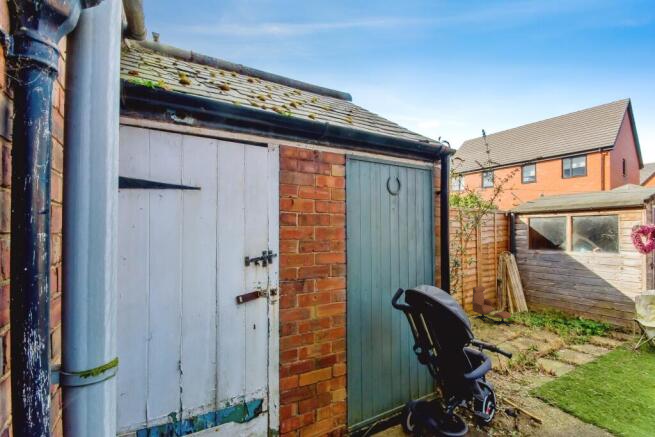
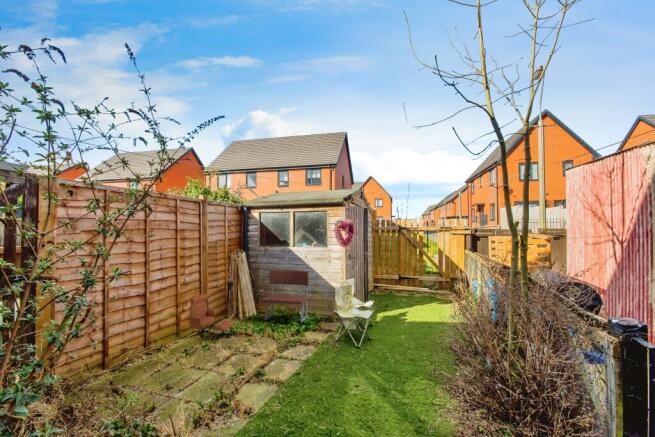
bench: none [535,272,593,328] -> present [261,270,309,322]

